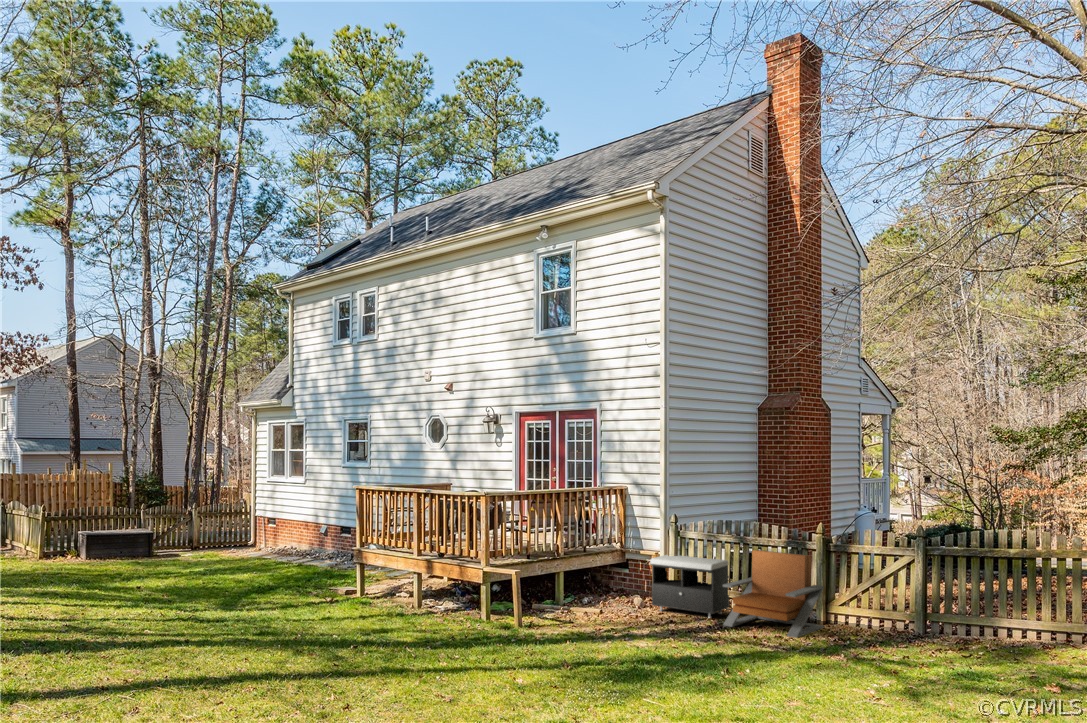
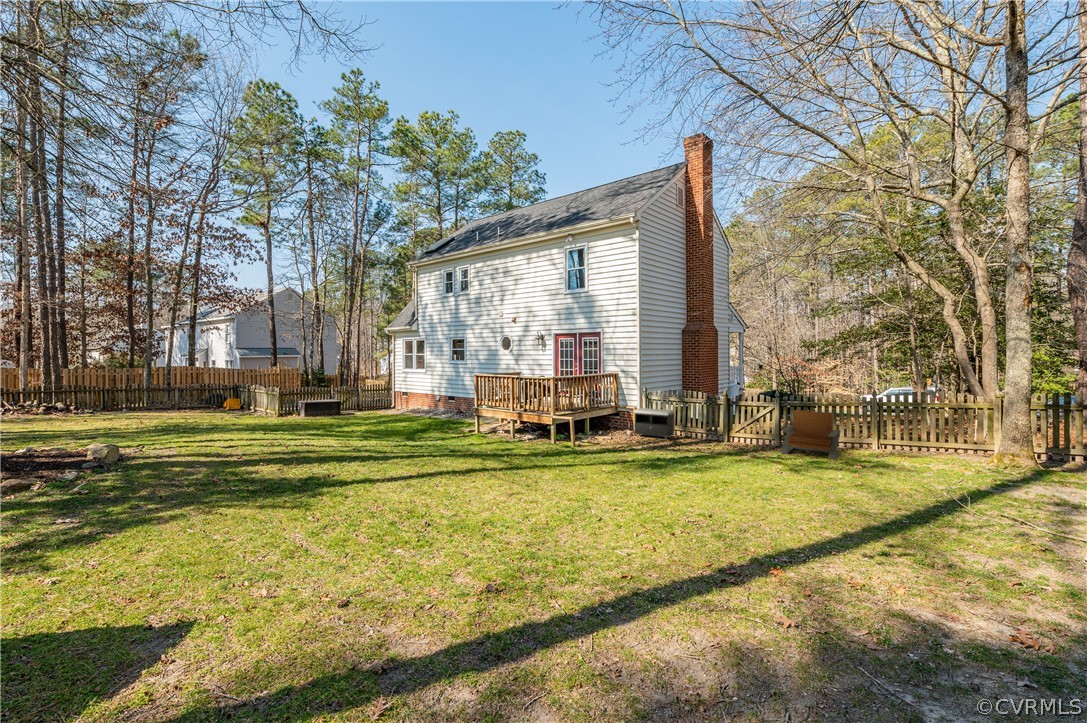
lounge chair: present [723,550,824,638] -> present [781,410,841,460]

